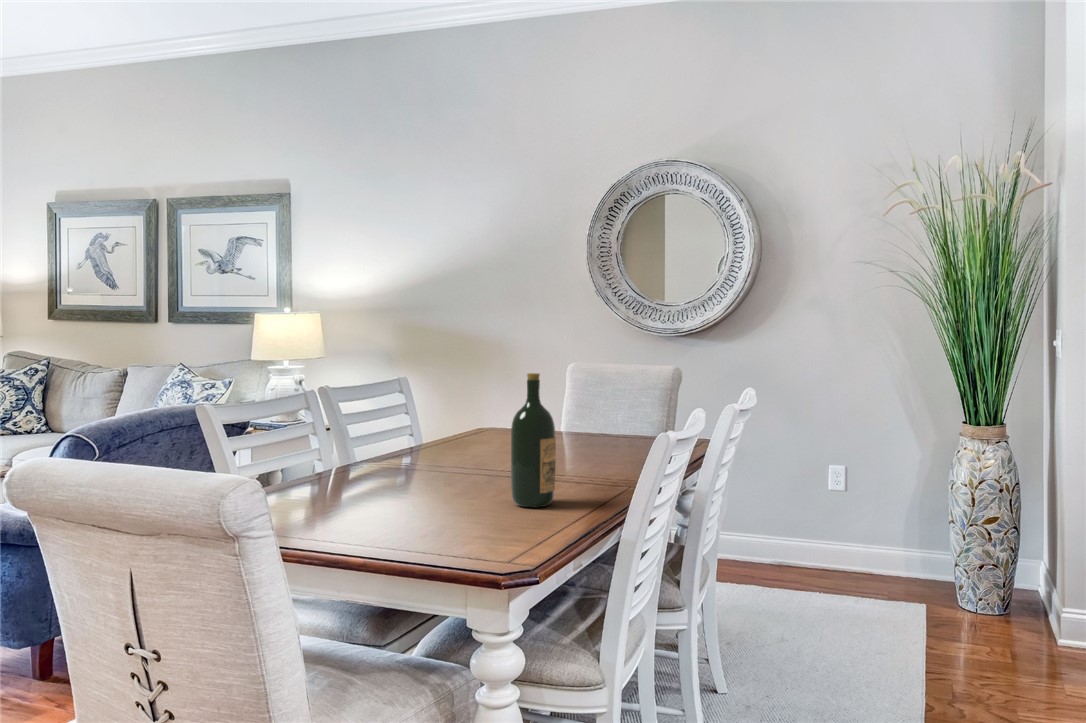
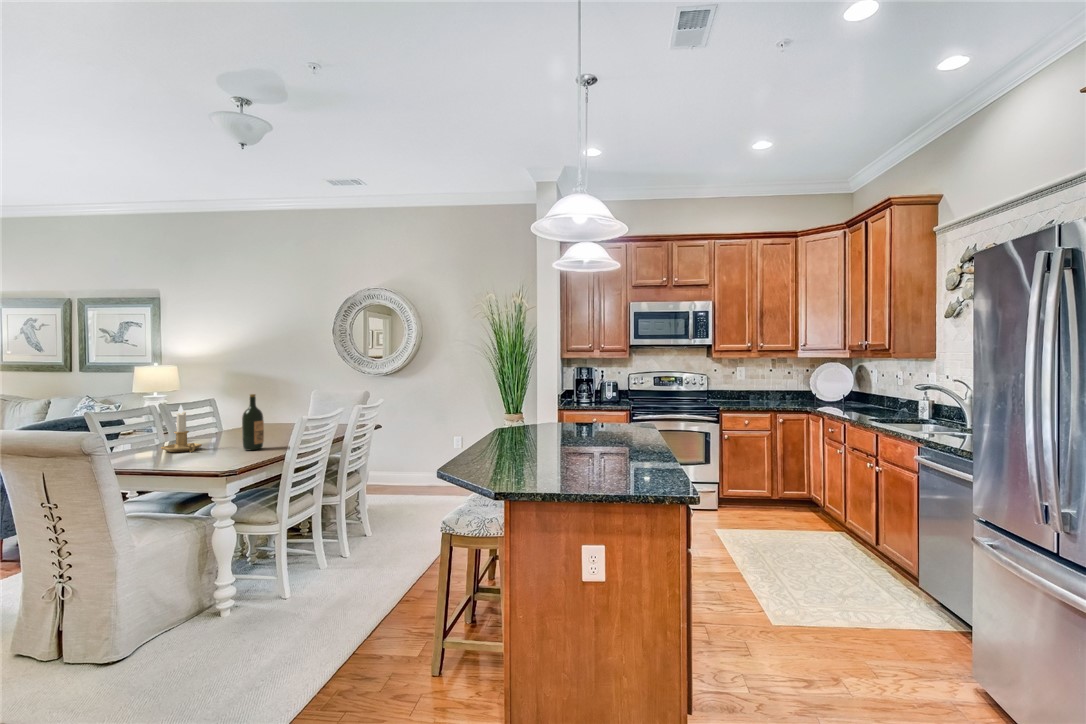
candlestick: none [340,391,419,502] -> present [161,405,202,452]

